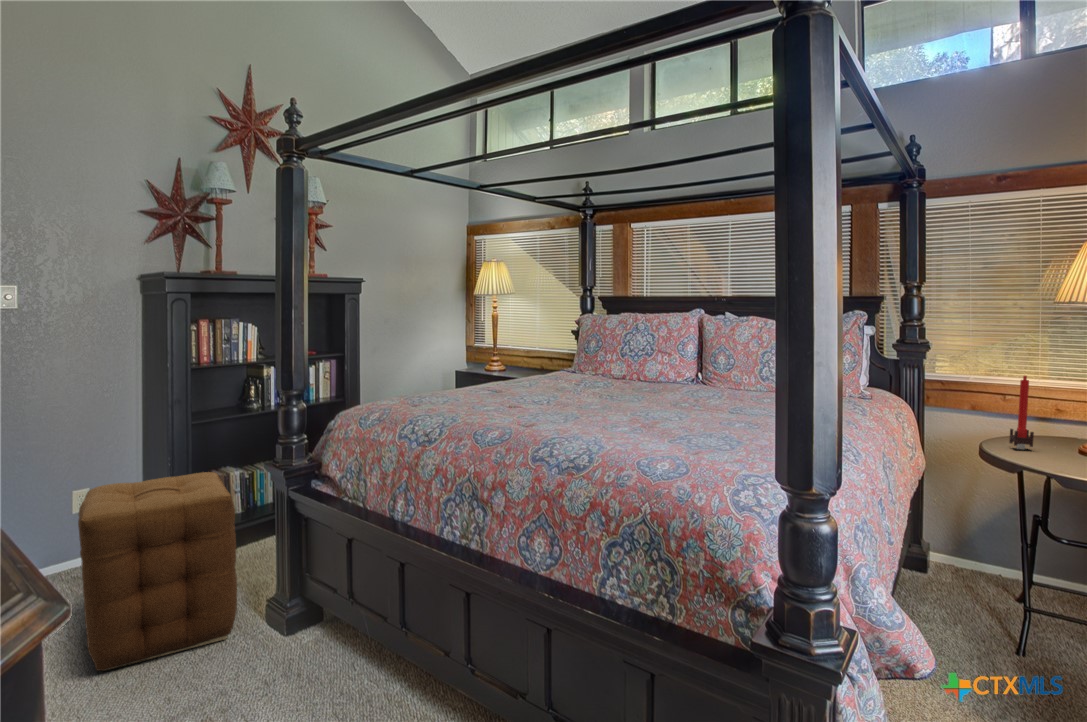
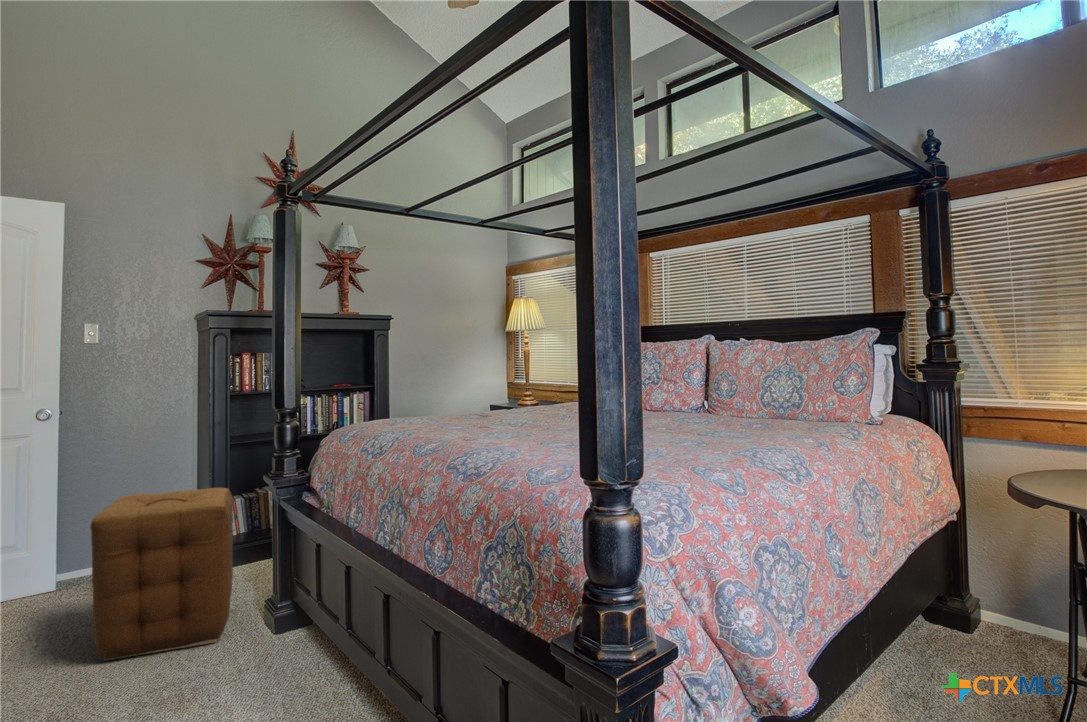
candle: present [1009,376,1034,449] -> none [1039,393,1065,479]

